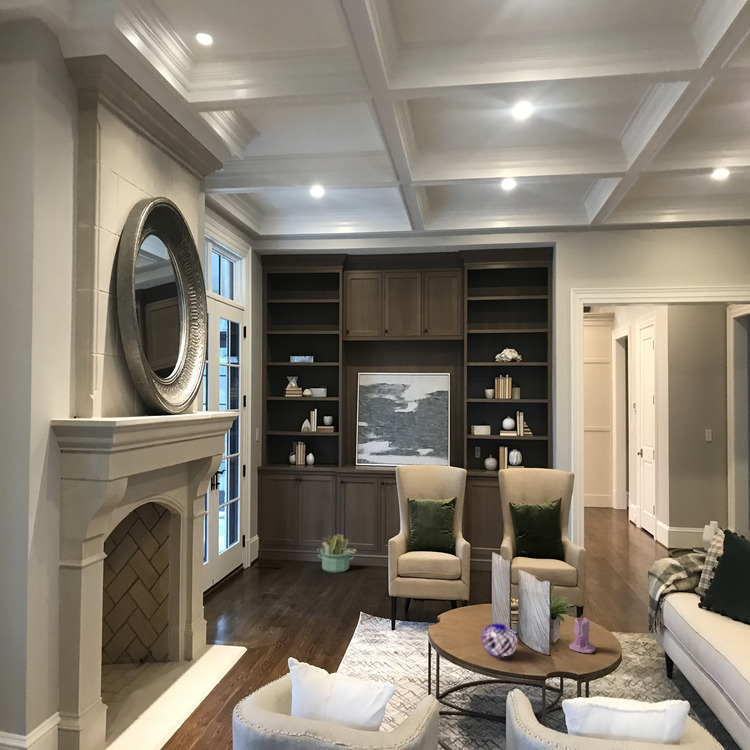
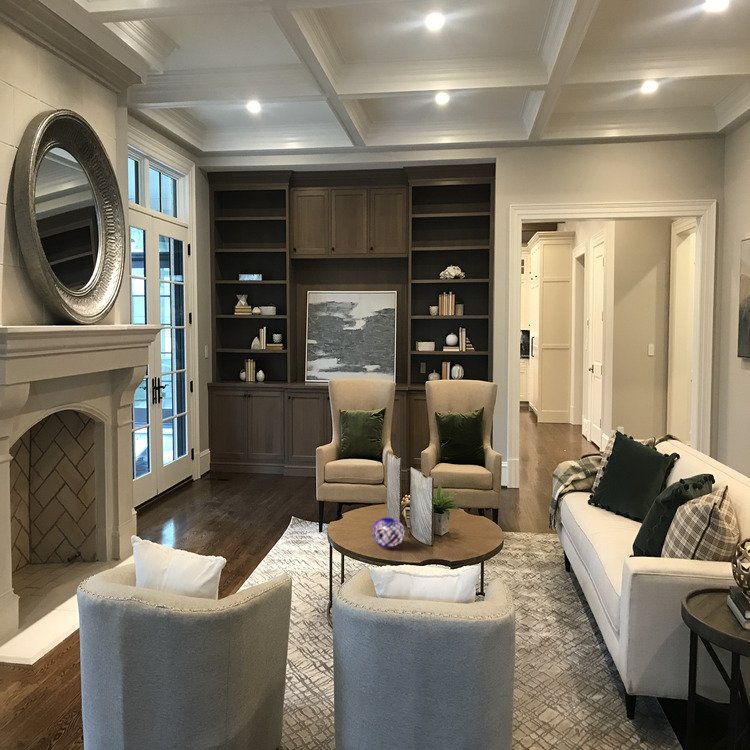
decorative plant: present [317,534,356,573] -> none [264,446,302,481]
candle: present [569,616,595,653] -> none [456,509,480,544]

